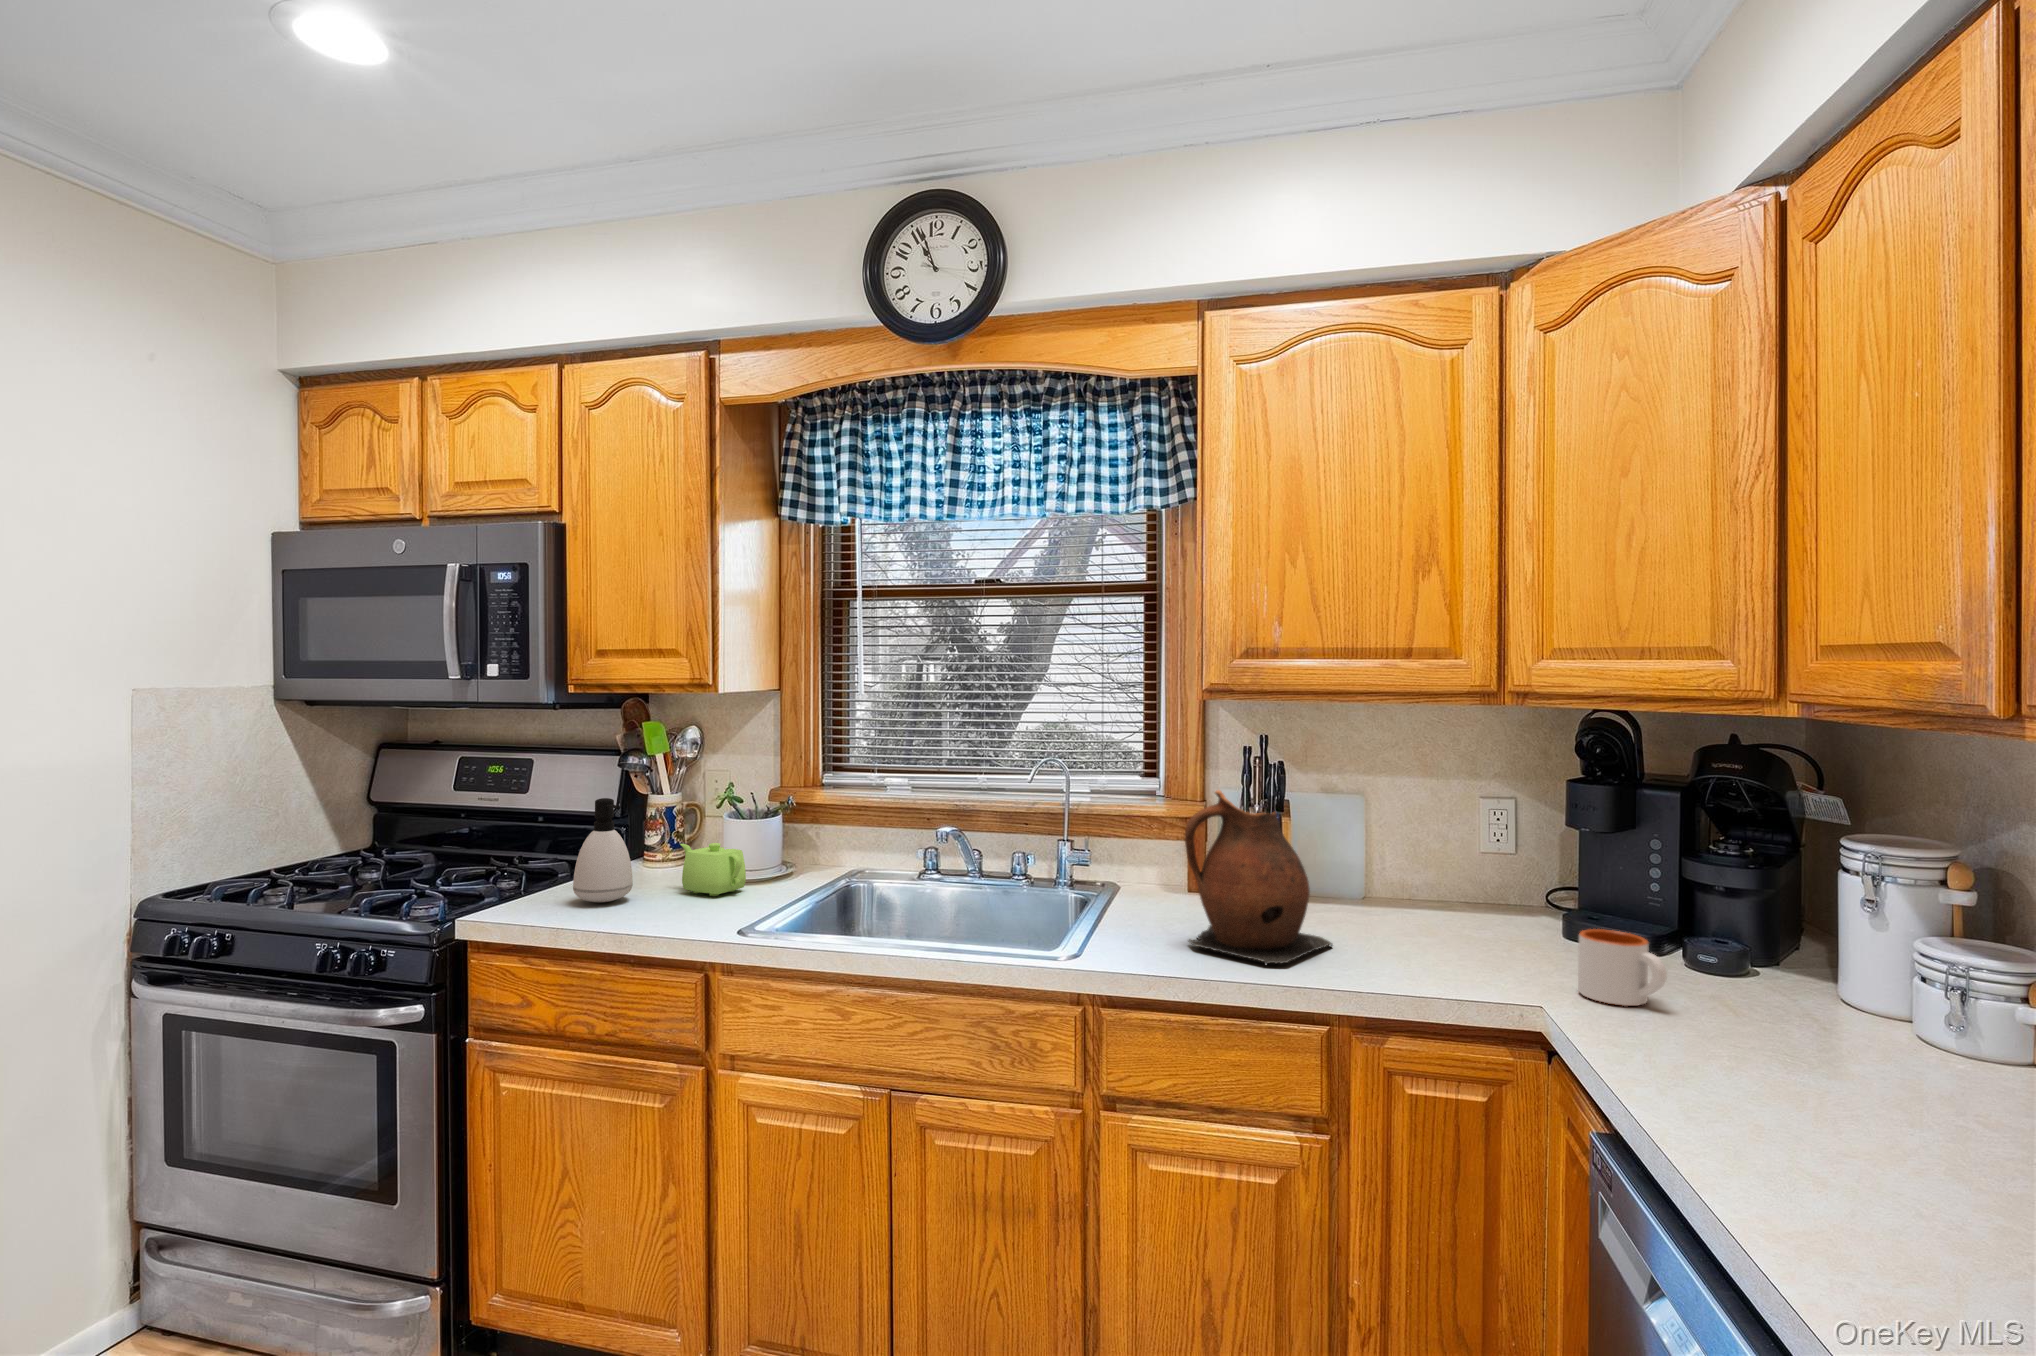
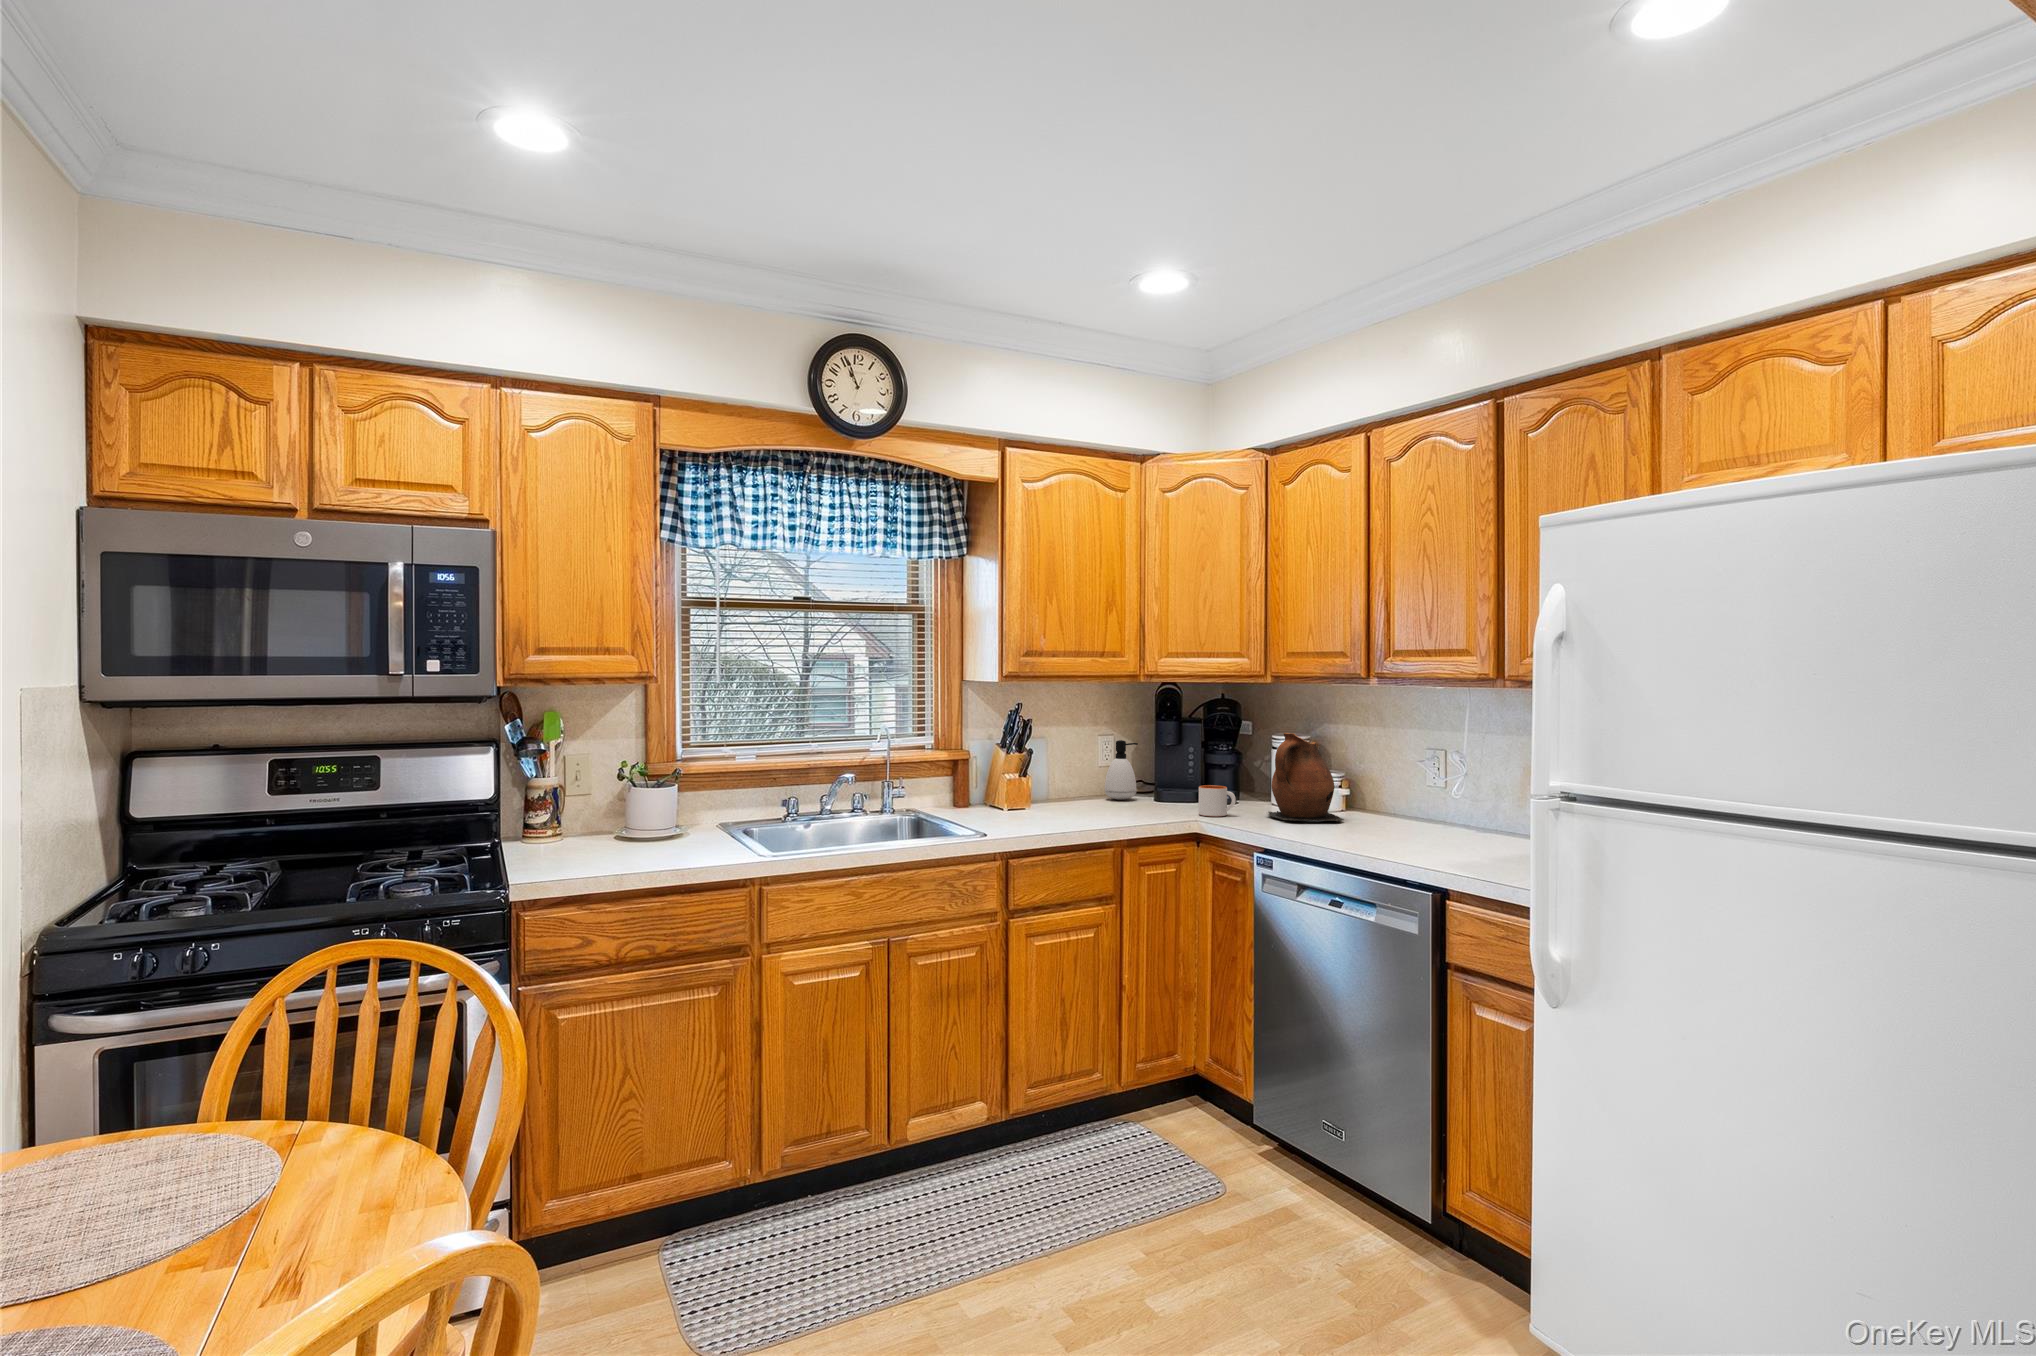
ceramic pitcher: present [1185,790,1332,965] -> present [1268,733,1344,822]
soap dispenser: present [573,798,633,902] -> present [1105,740,1138,800]
teapot: present [680,843,746,896] -> none [618,806,687,847]

